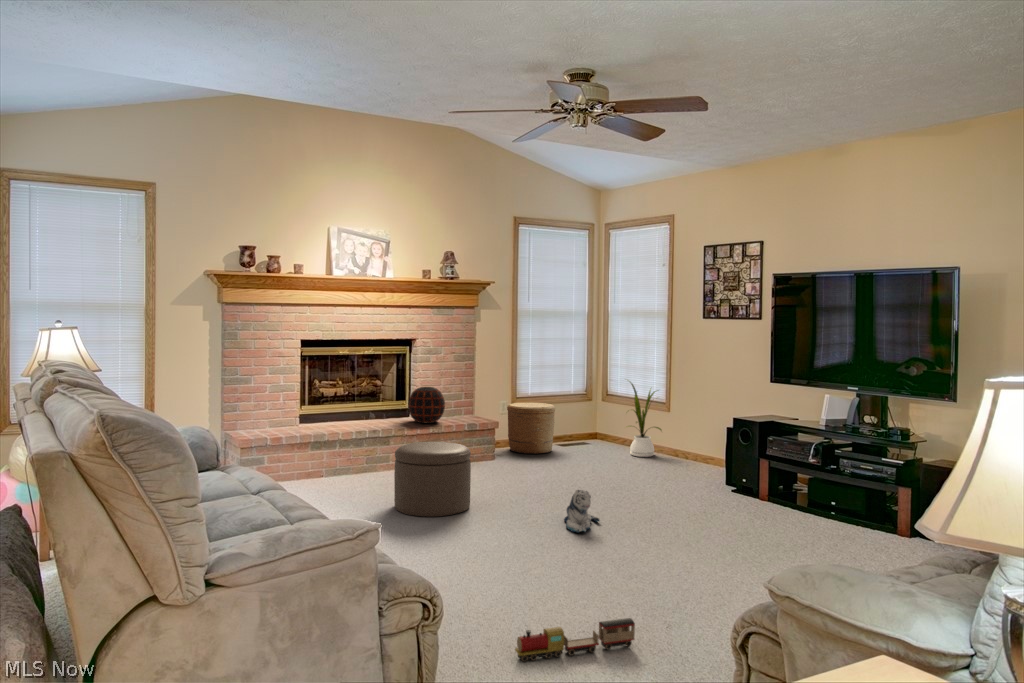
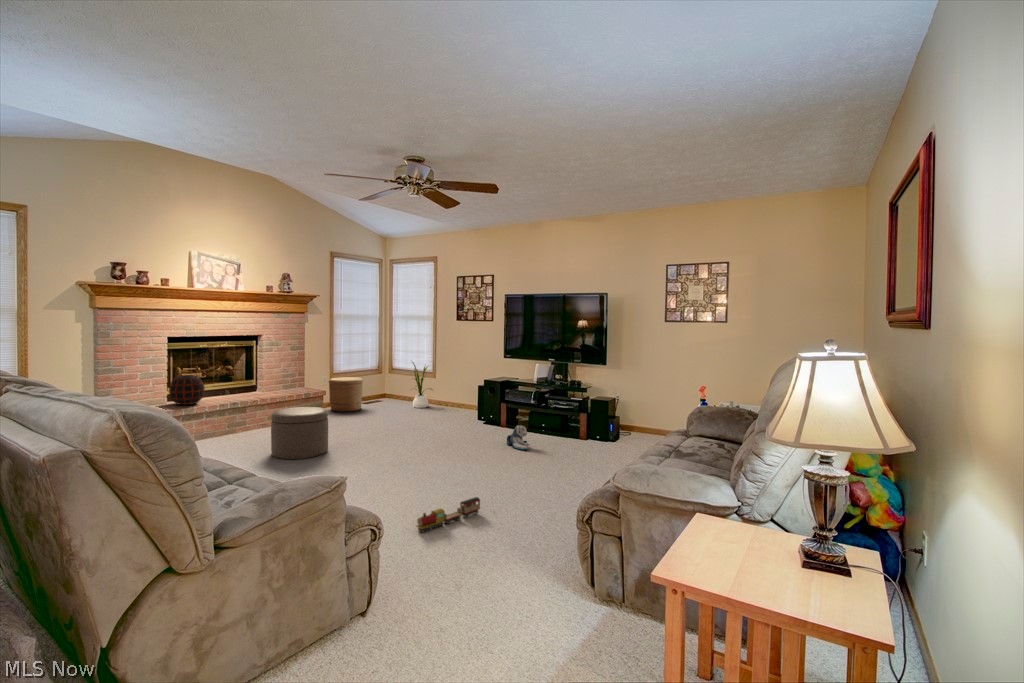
decorative vase: present [408,387,445,423] -> present [169,375,205,405]
plush toy: present [564,490,599,533] -> present [507,425,529,450]

